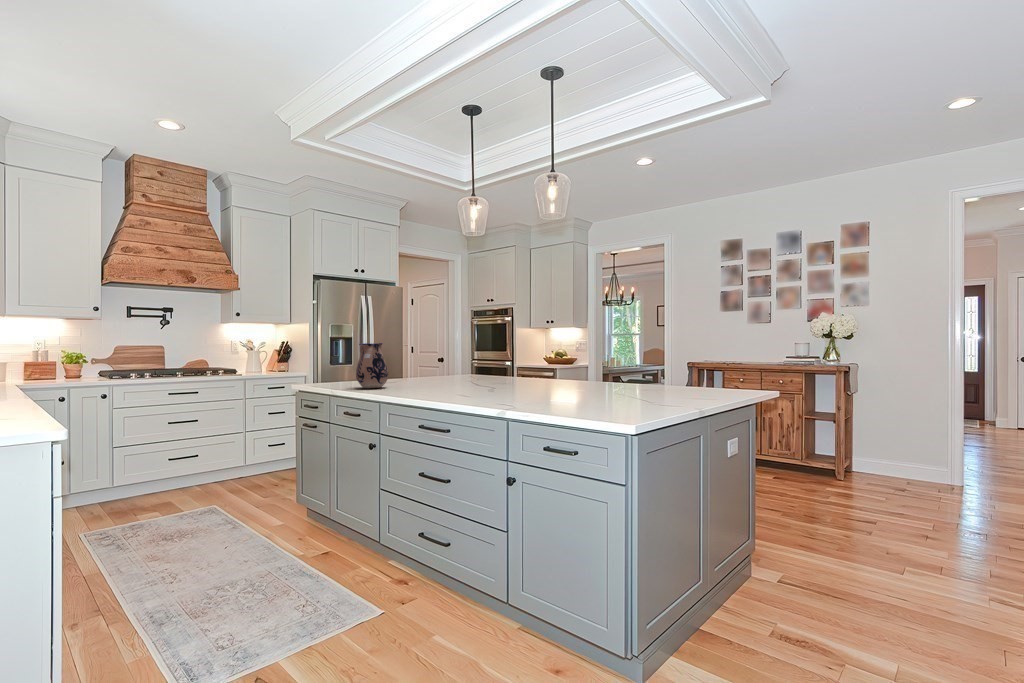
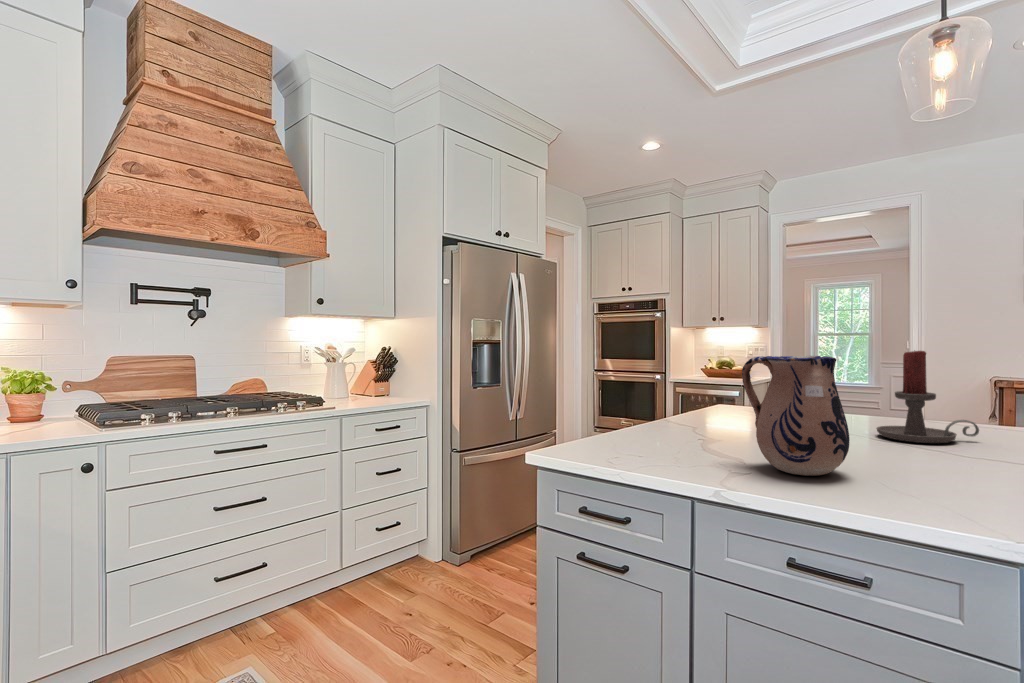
candle holder: none [456,342,492,383] -> present [877,351,979,443]

